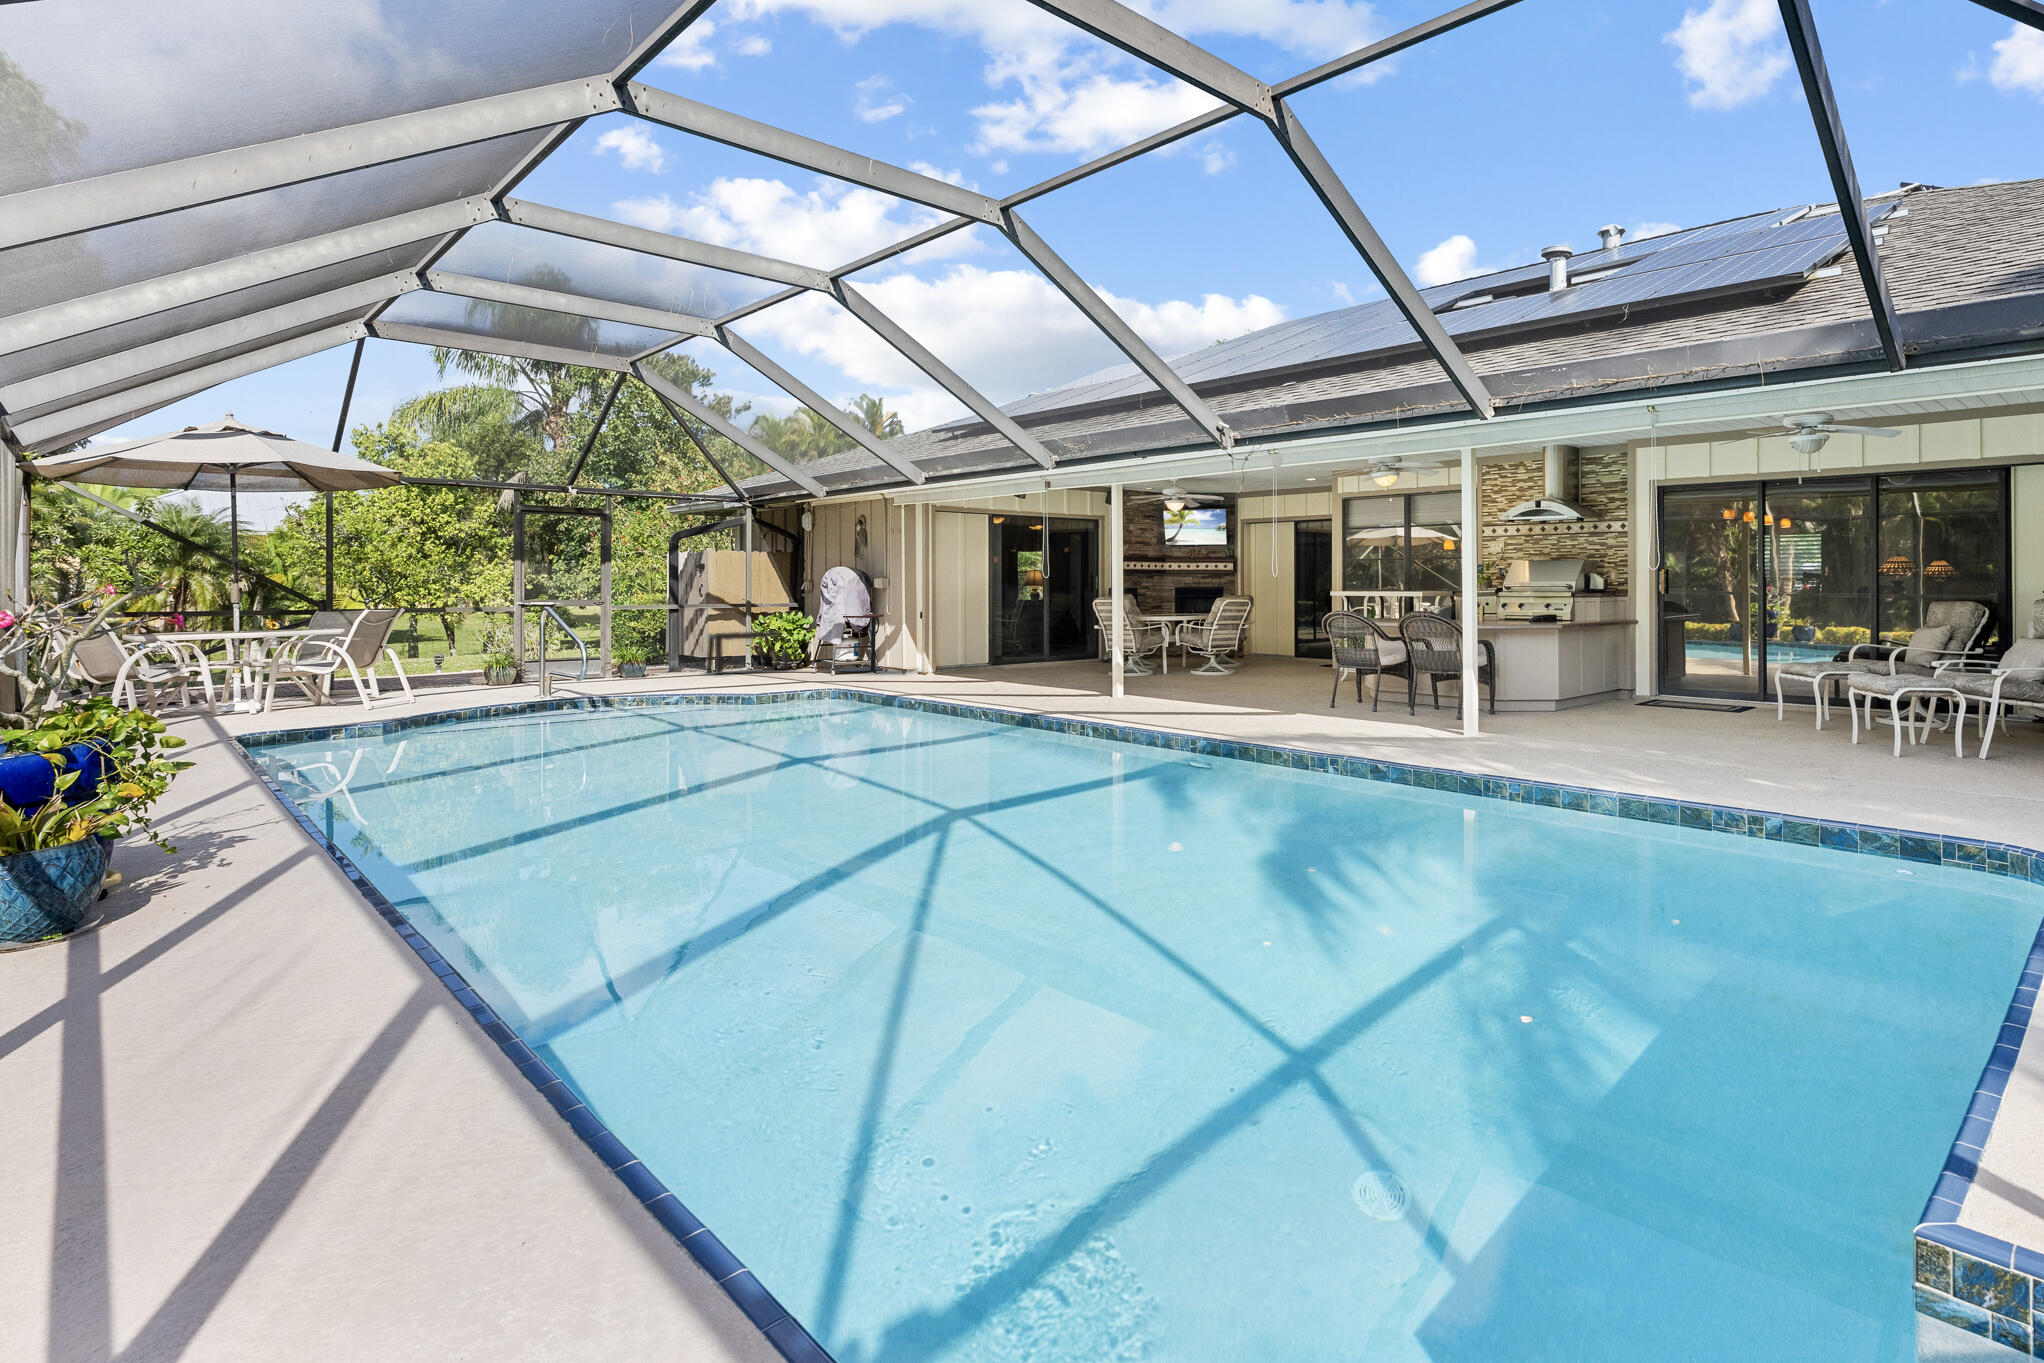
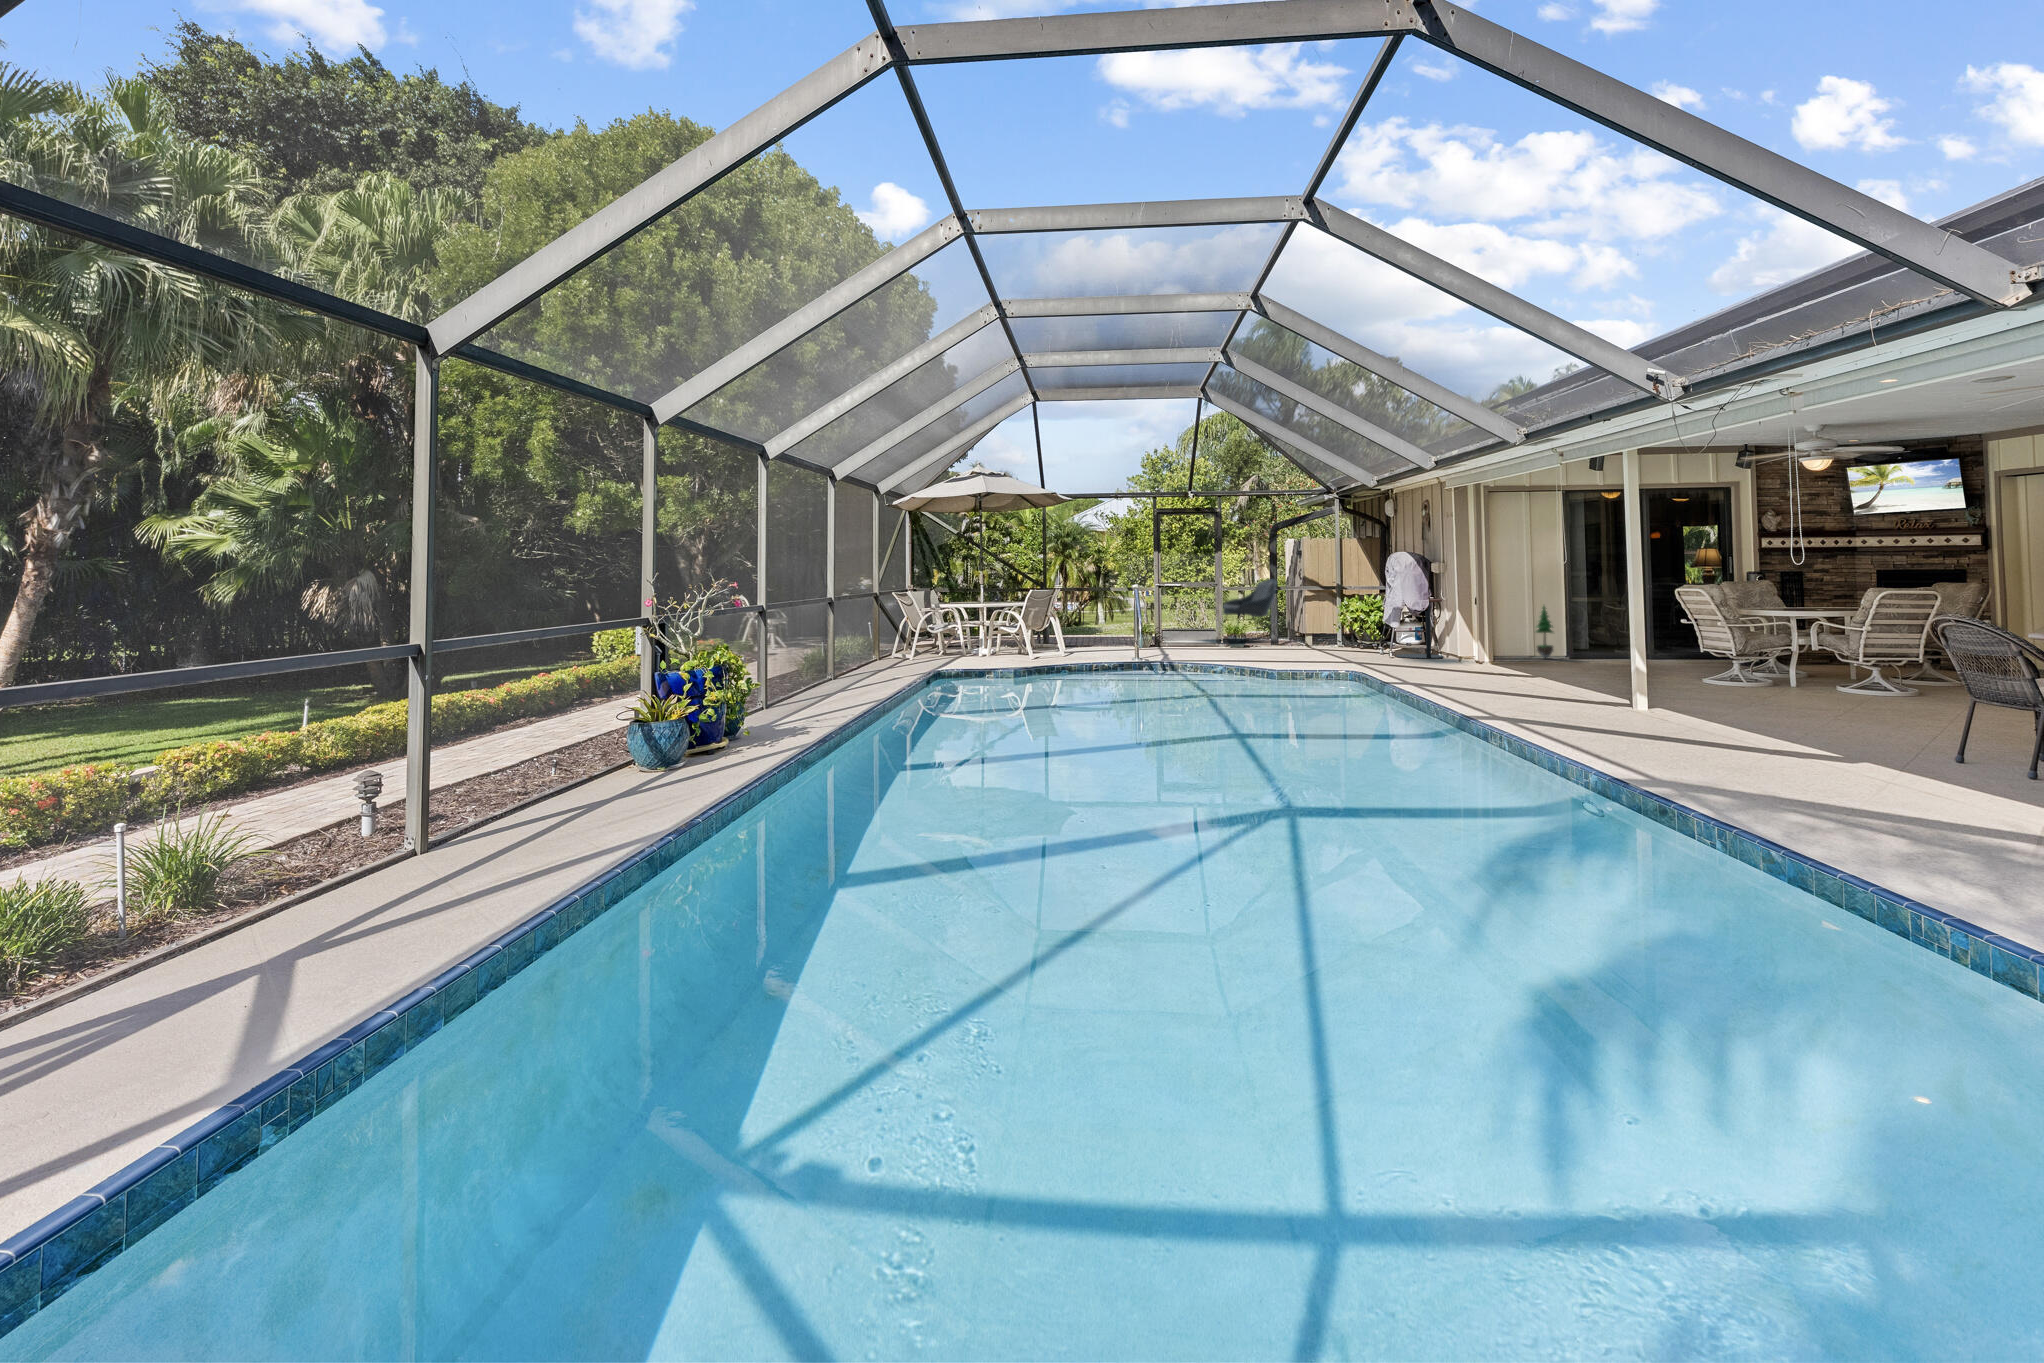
lounge chair: none [583,597,670,670] -> present [1215,579,1278,642]
potted tree: none [958,616,975,664] -> present [1536,606,1553,658]
bench: present [707,631,789,674] -> none [1290,613,1360,652]

